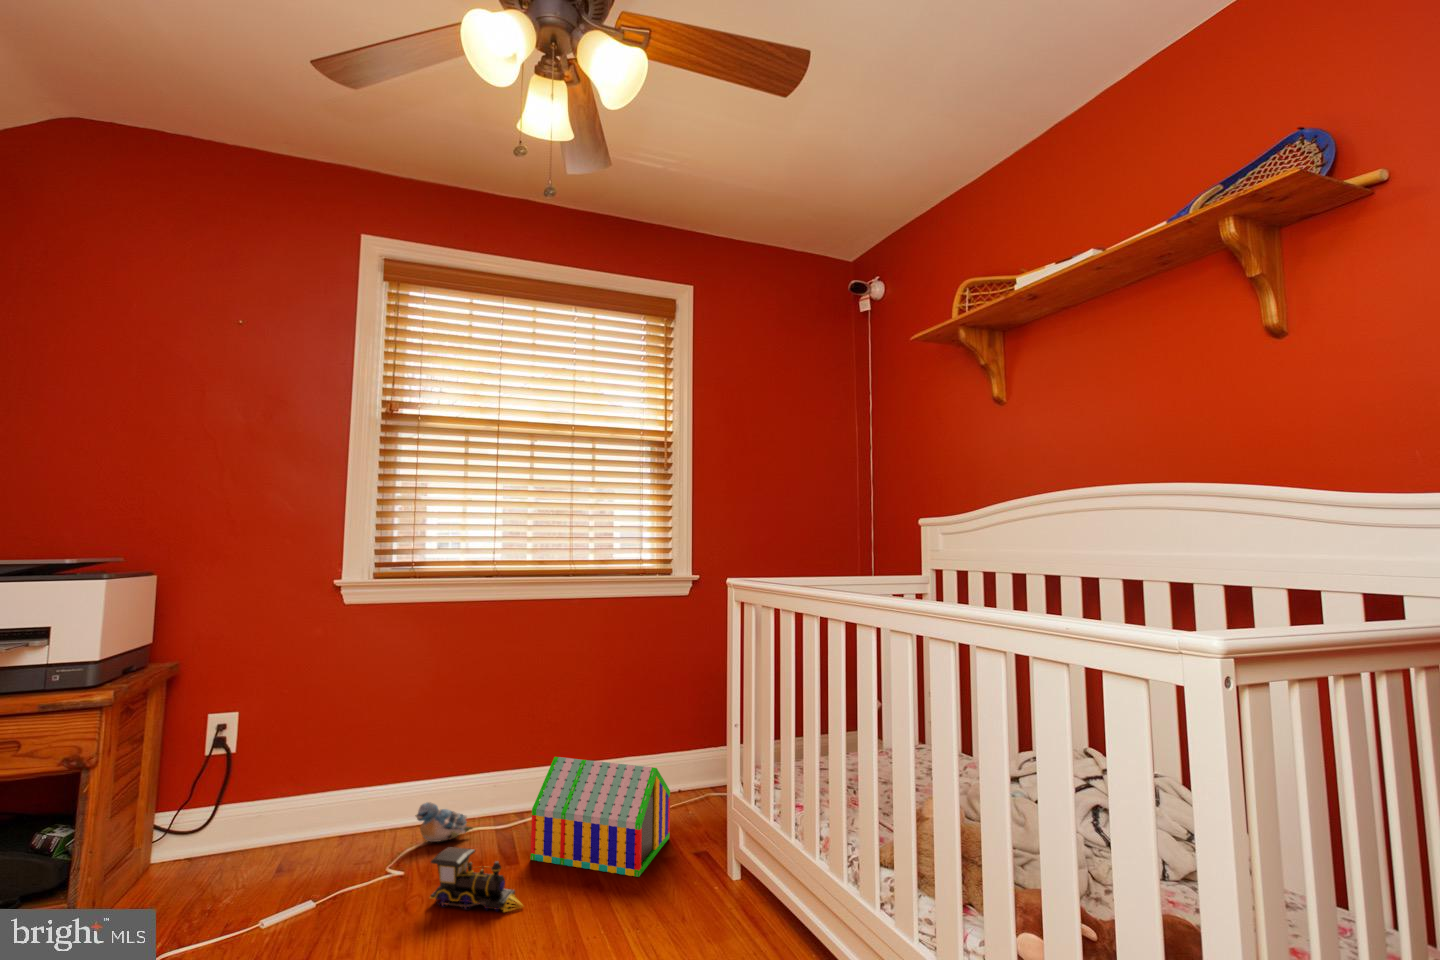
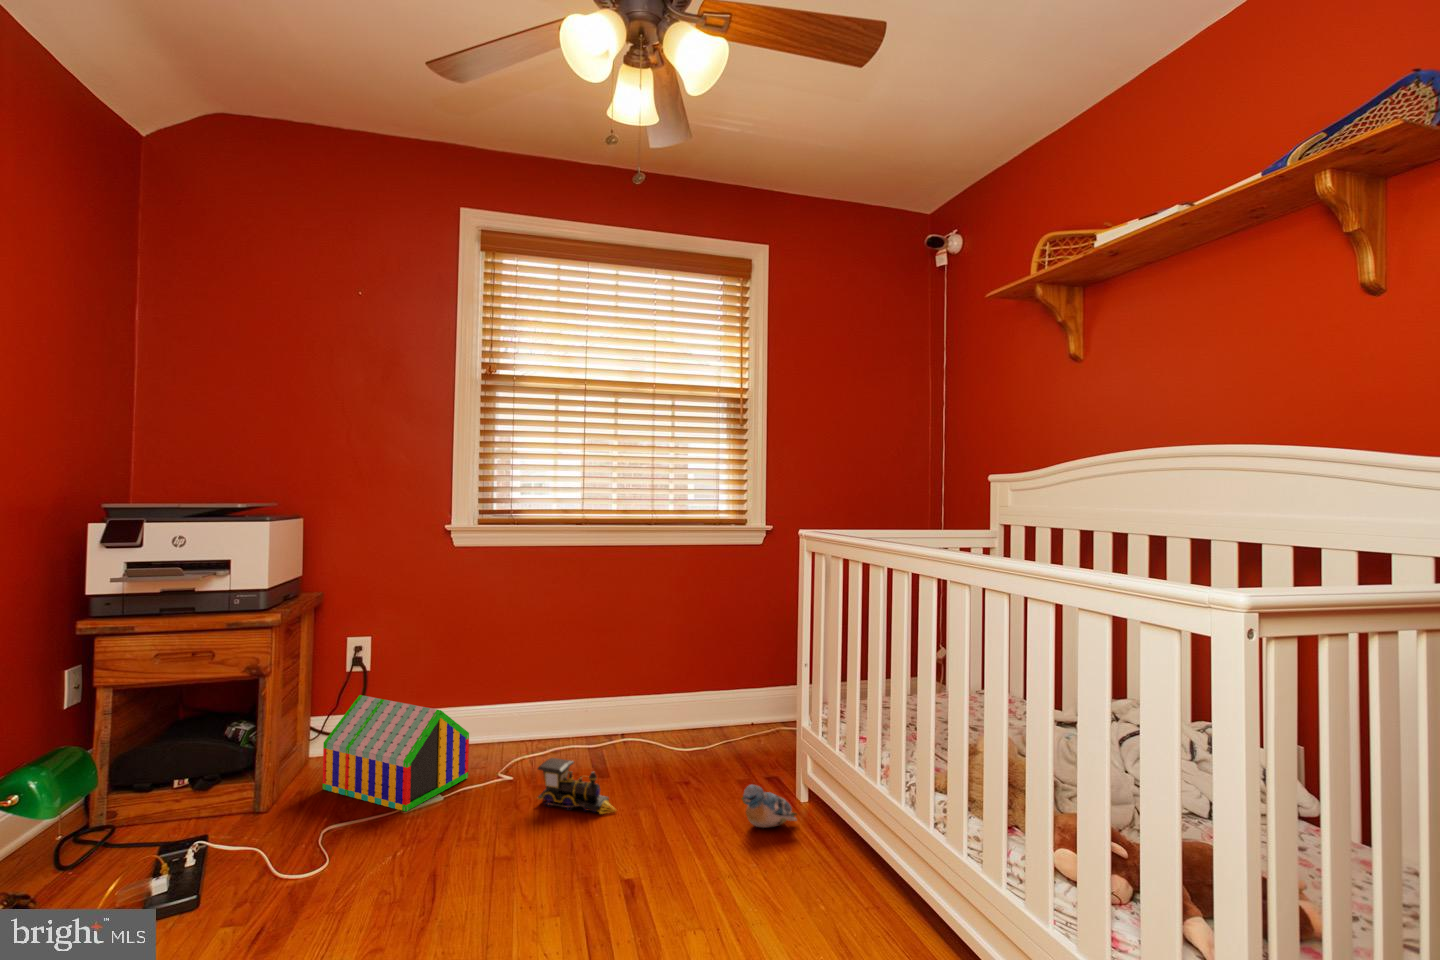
toy house: present [531,757,670,877] -> present [322,695,469,811]
plush toy: present [416,802,472,842] -> present [742,785,797,828]

